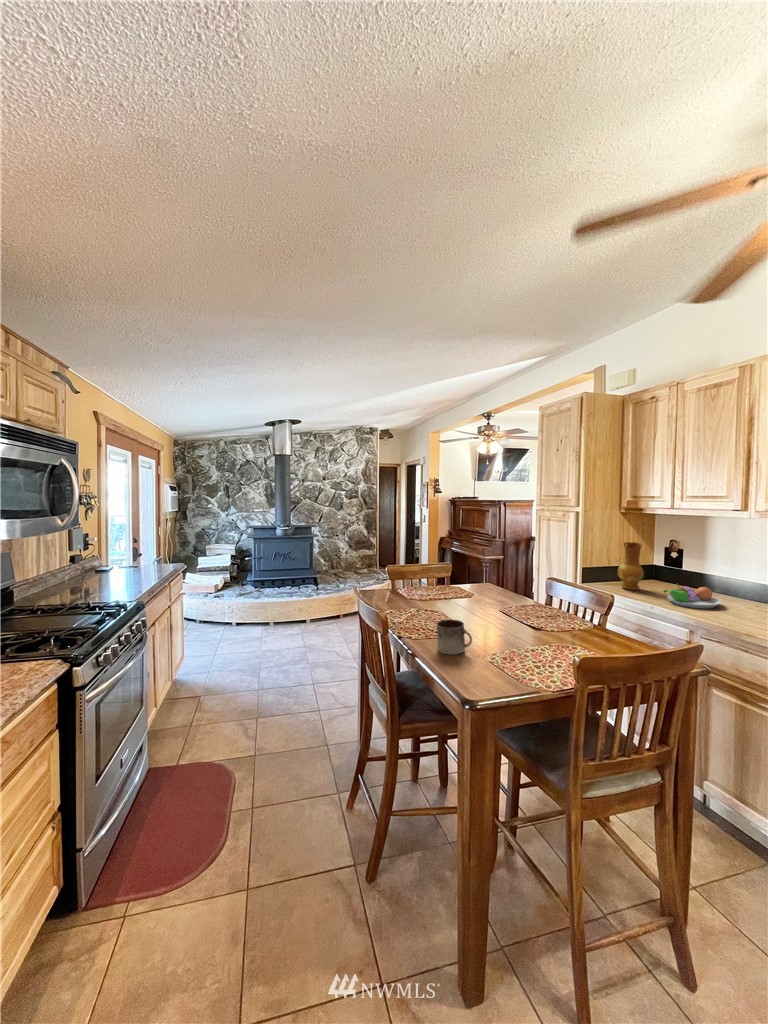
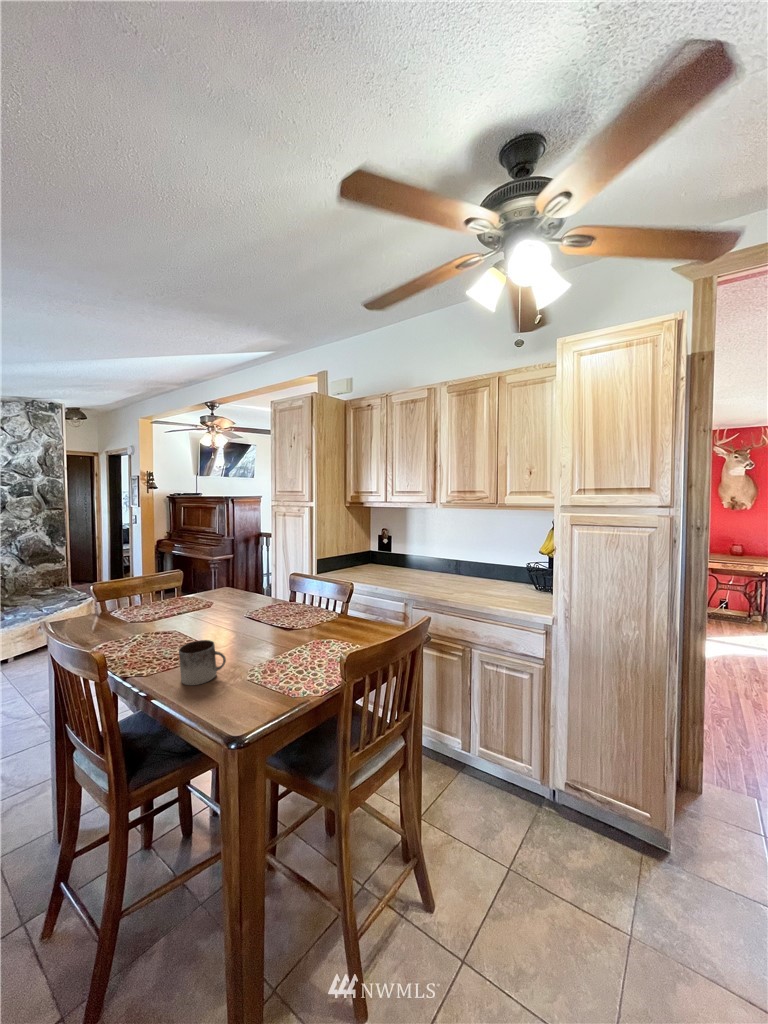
ceramic jug: present [618,542,644,590] -> none [346,532,366,574]
fruit bowl: present [663,583,722,608] -> none [383,564,422,583]

